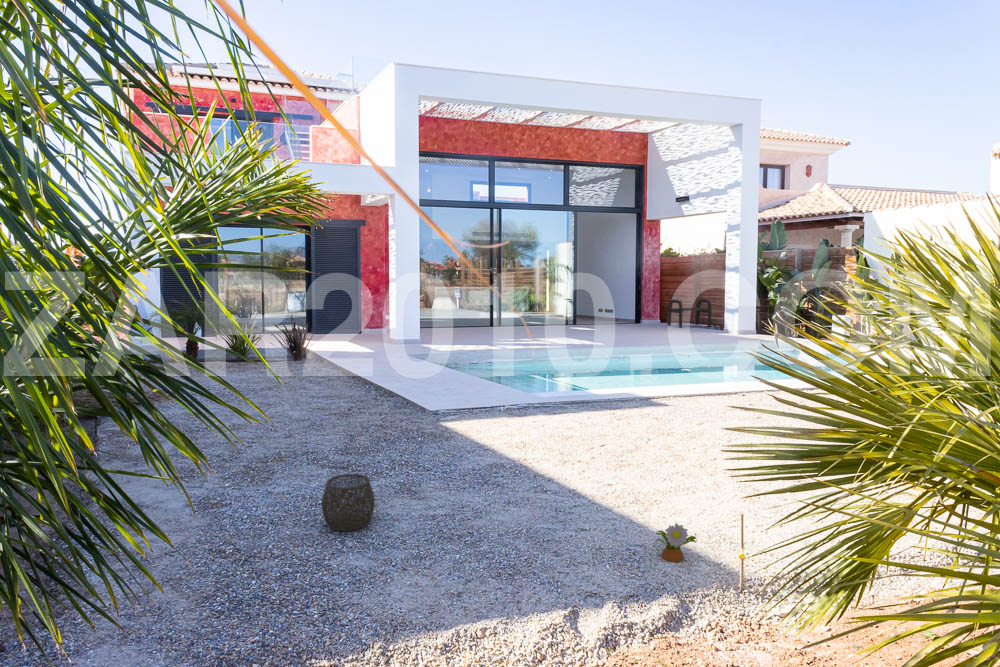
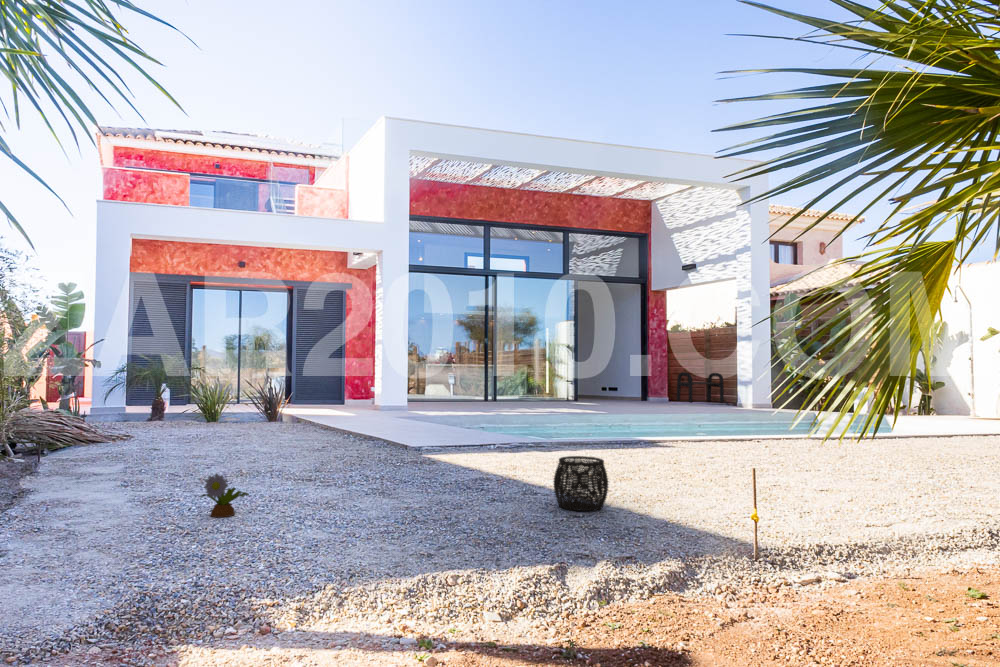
woven basket: present [322,474,375,531] -> present [553,456,609,511]
decorative plant: present [654,523,696,562] -> present [200,474,249,517]

